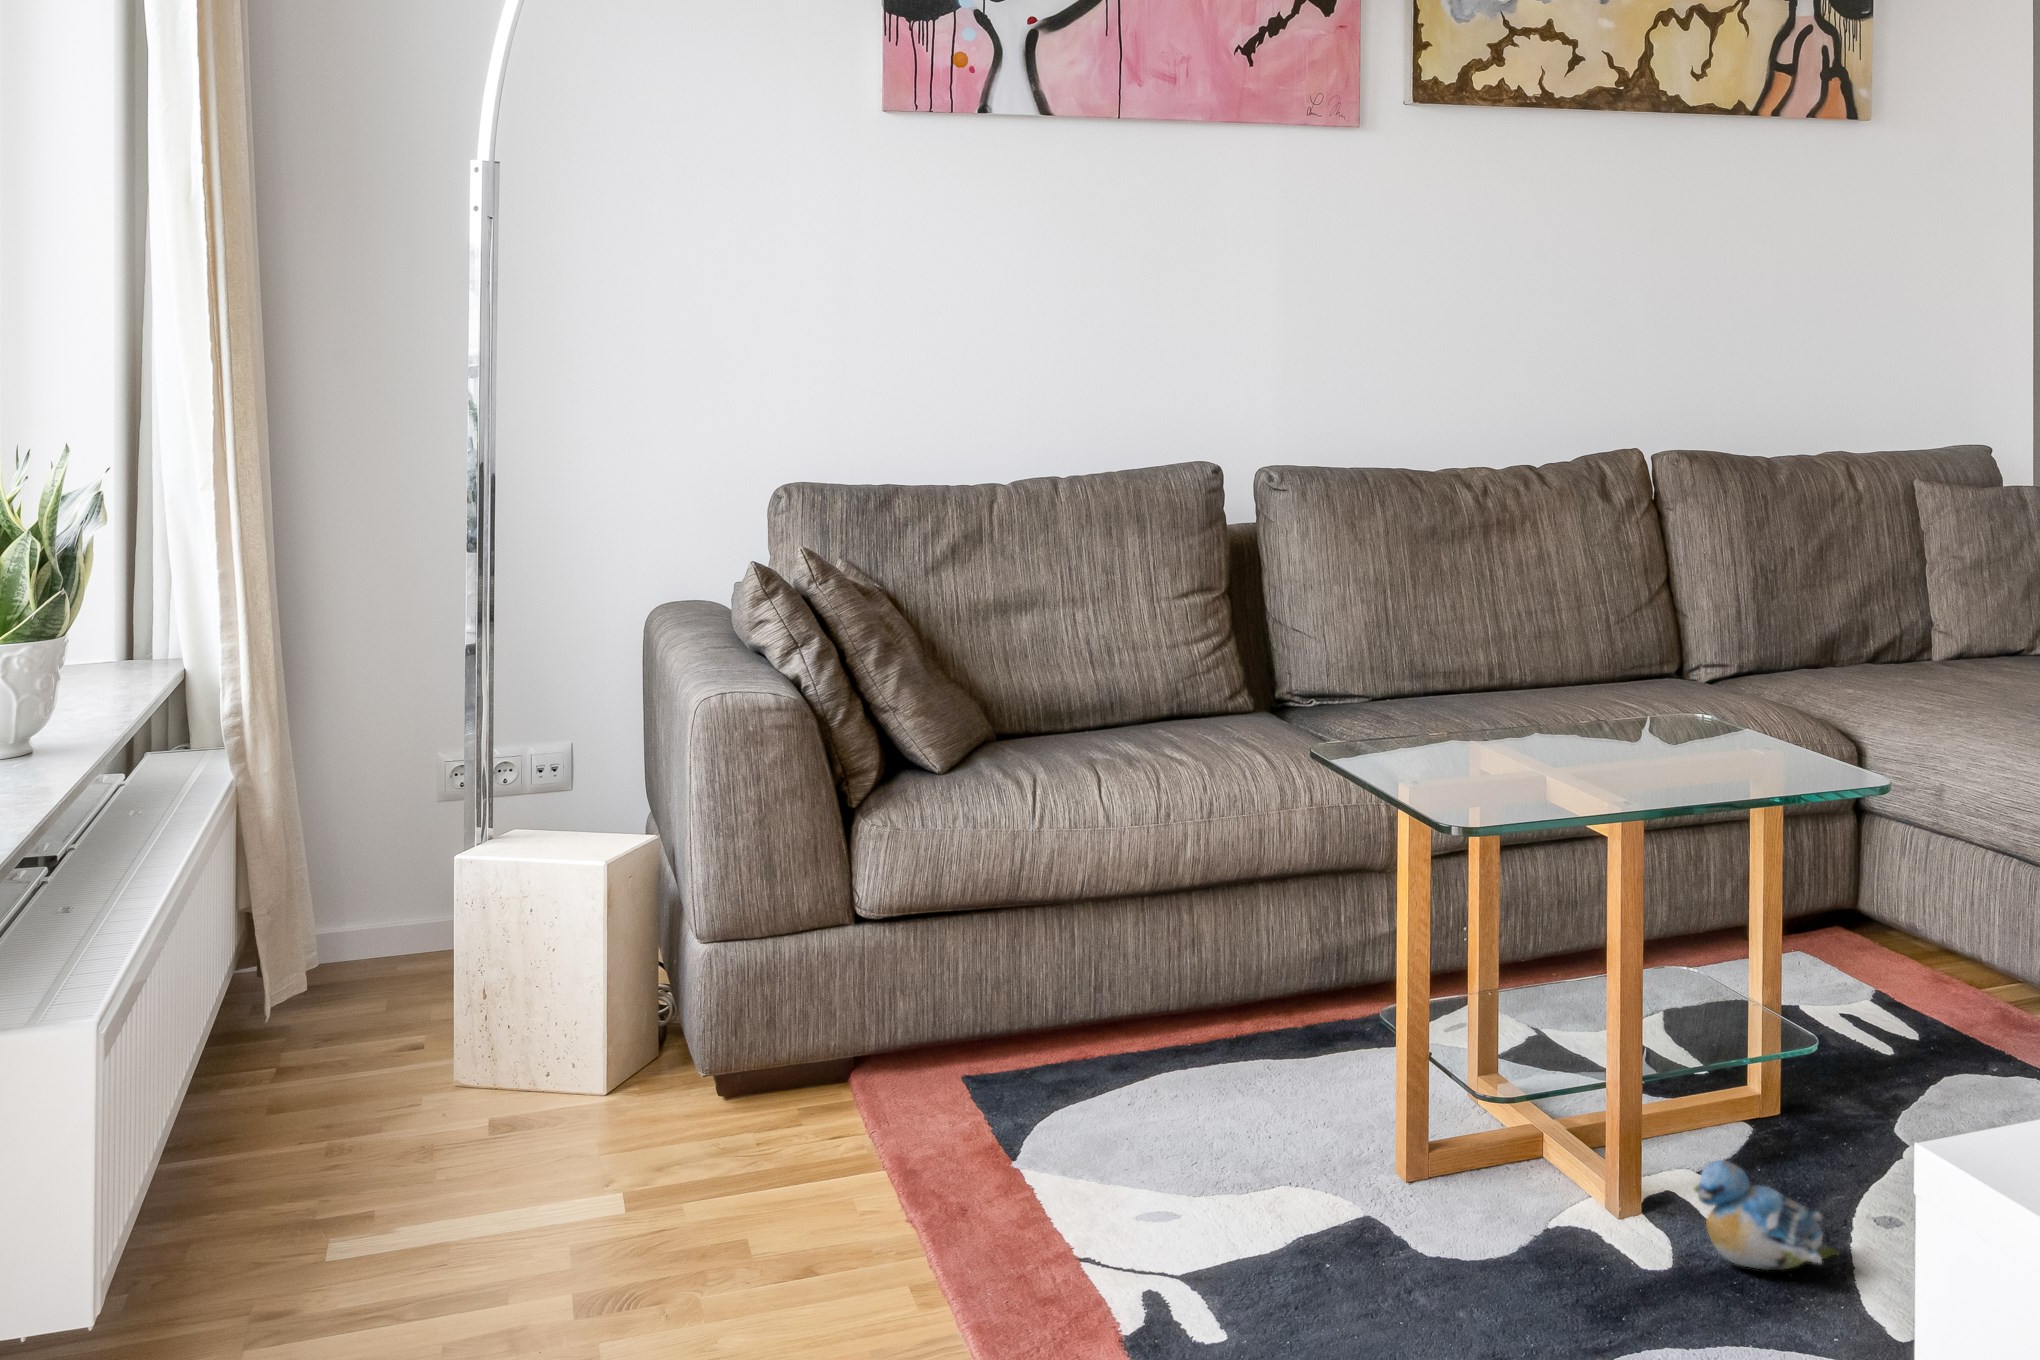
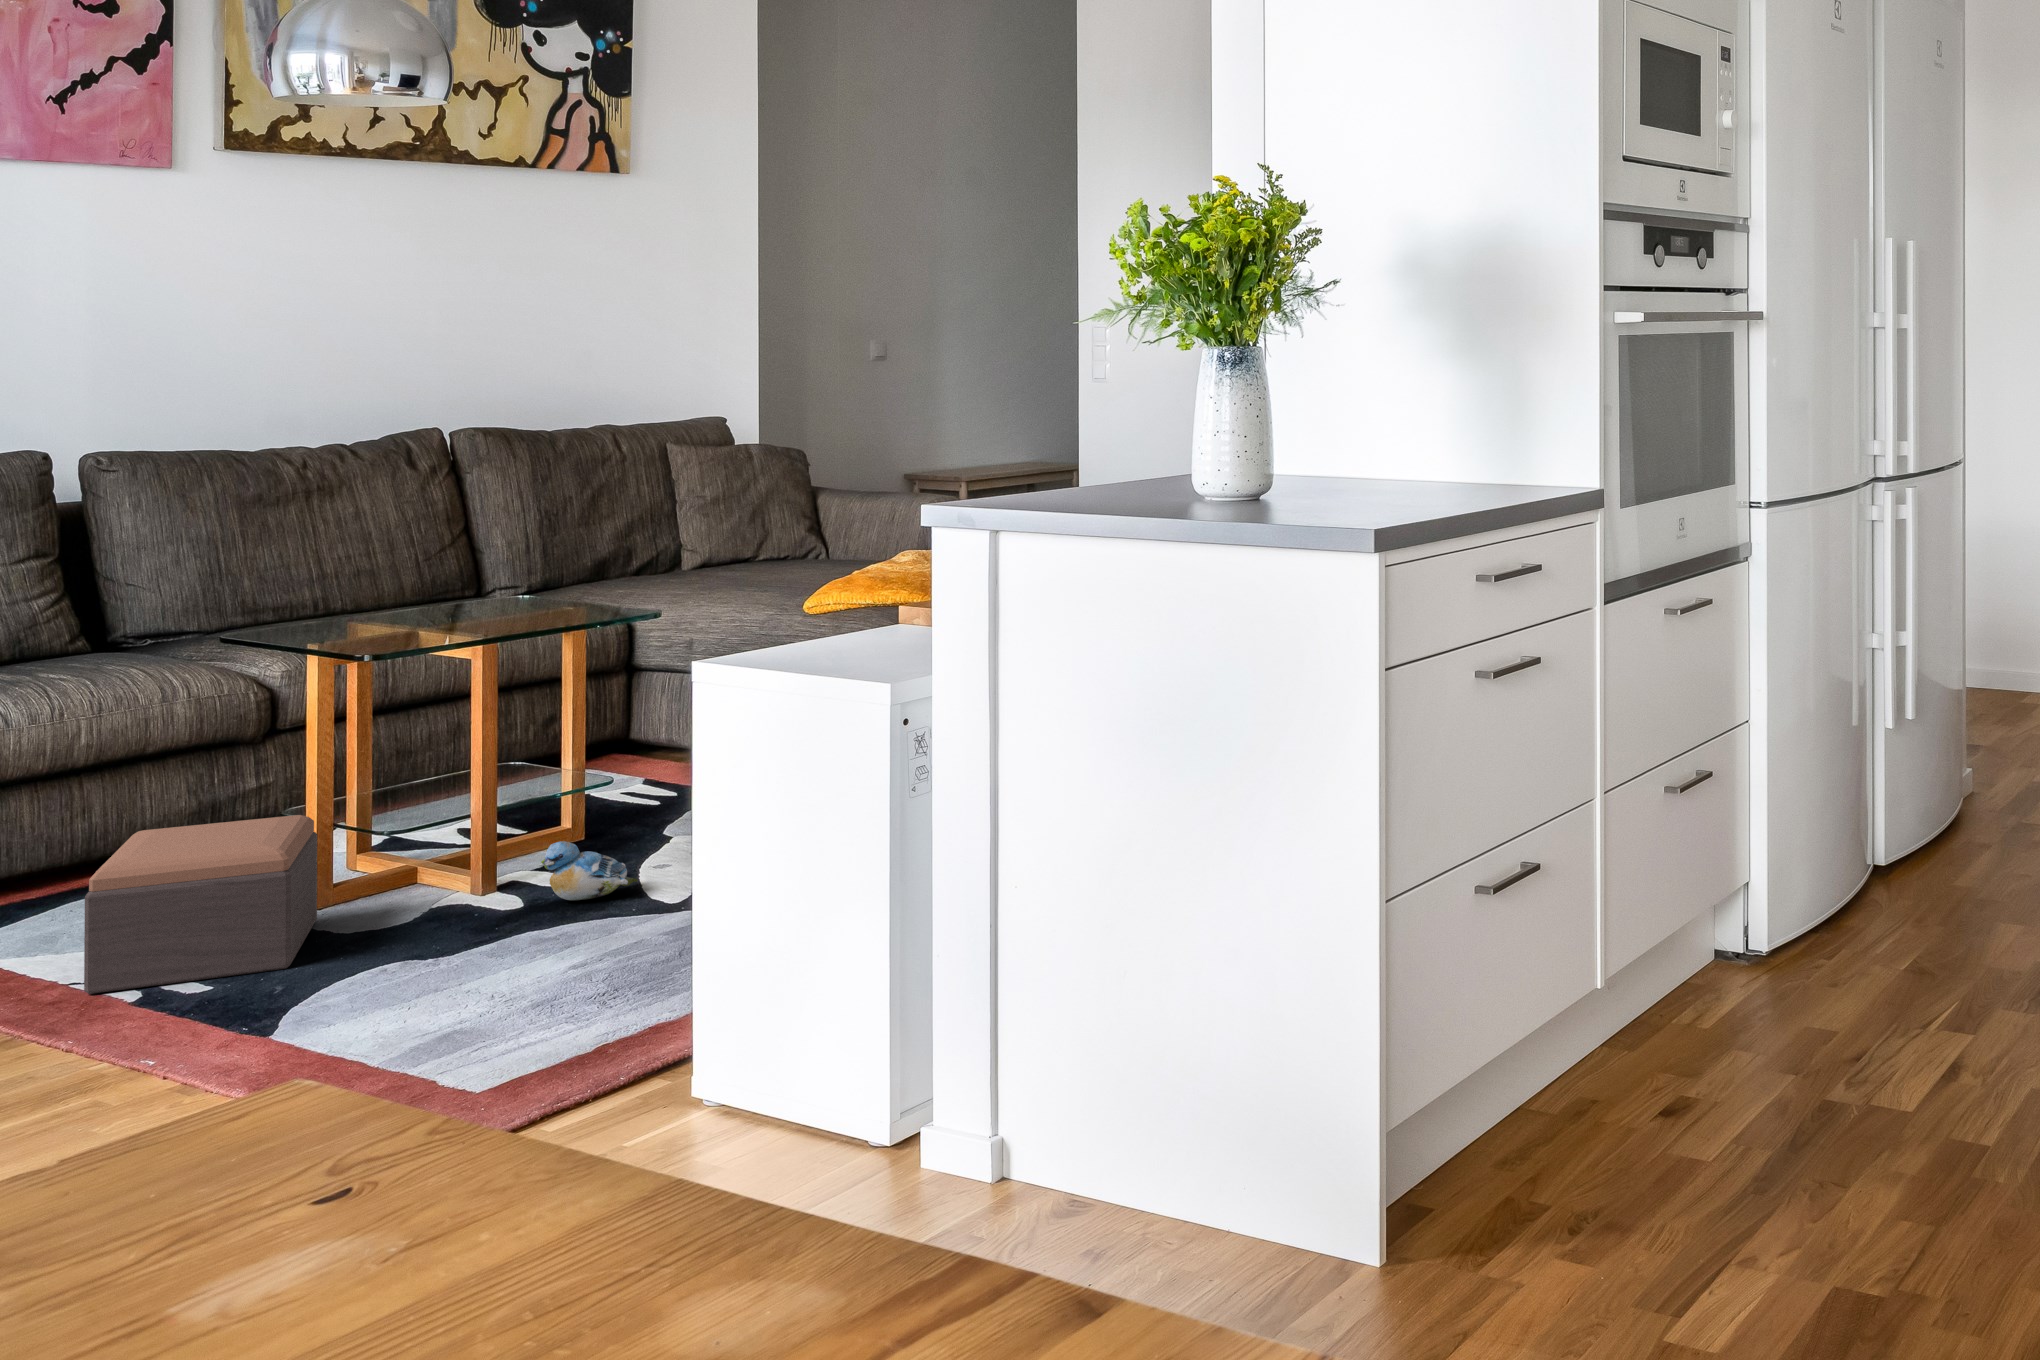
footstool: none [1104,1012,1405,1295] -> present [84,815,317,994]

